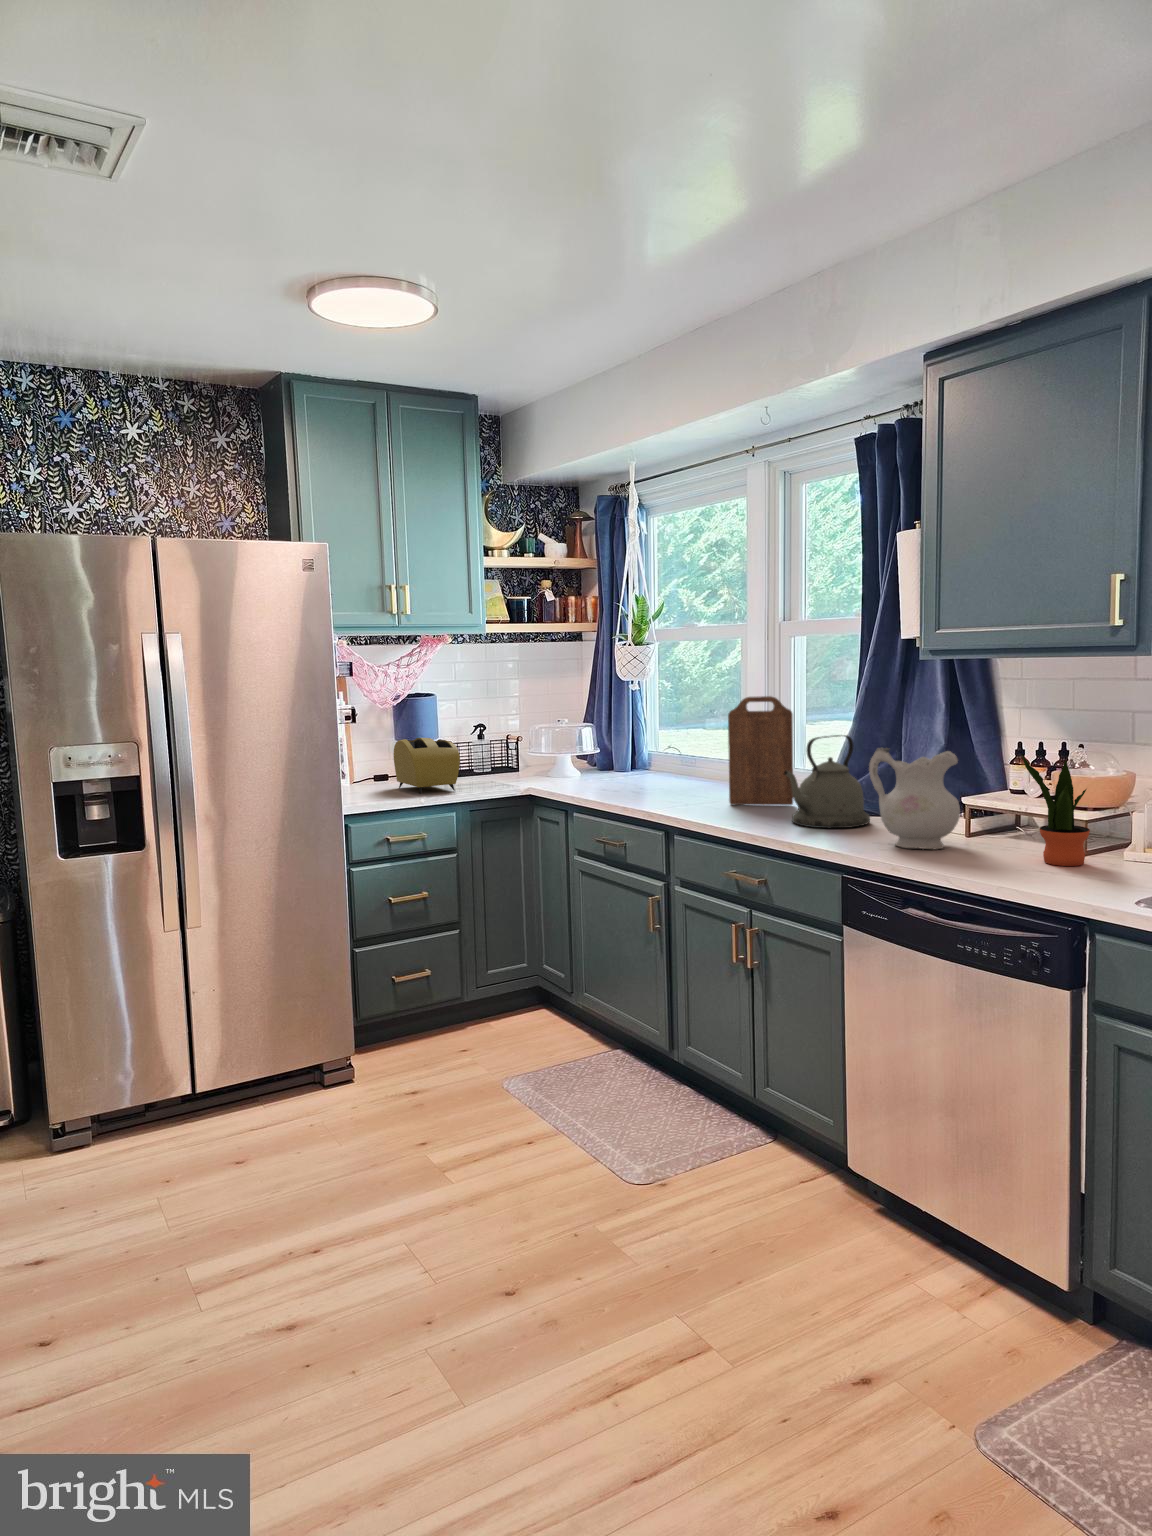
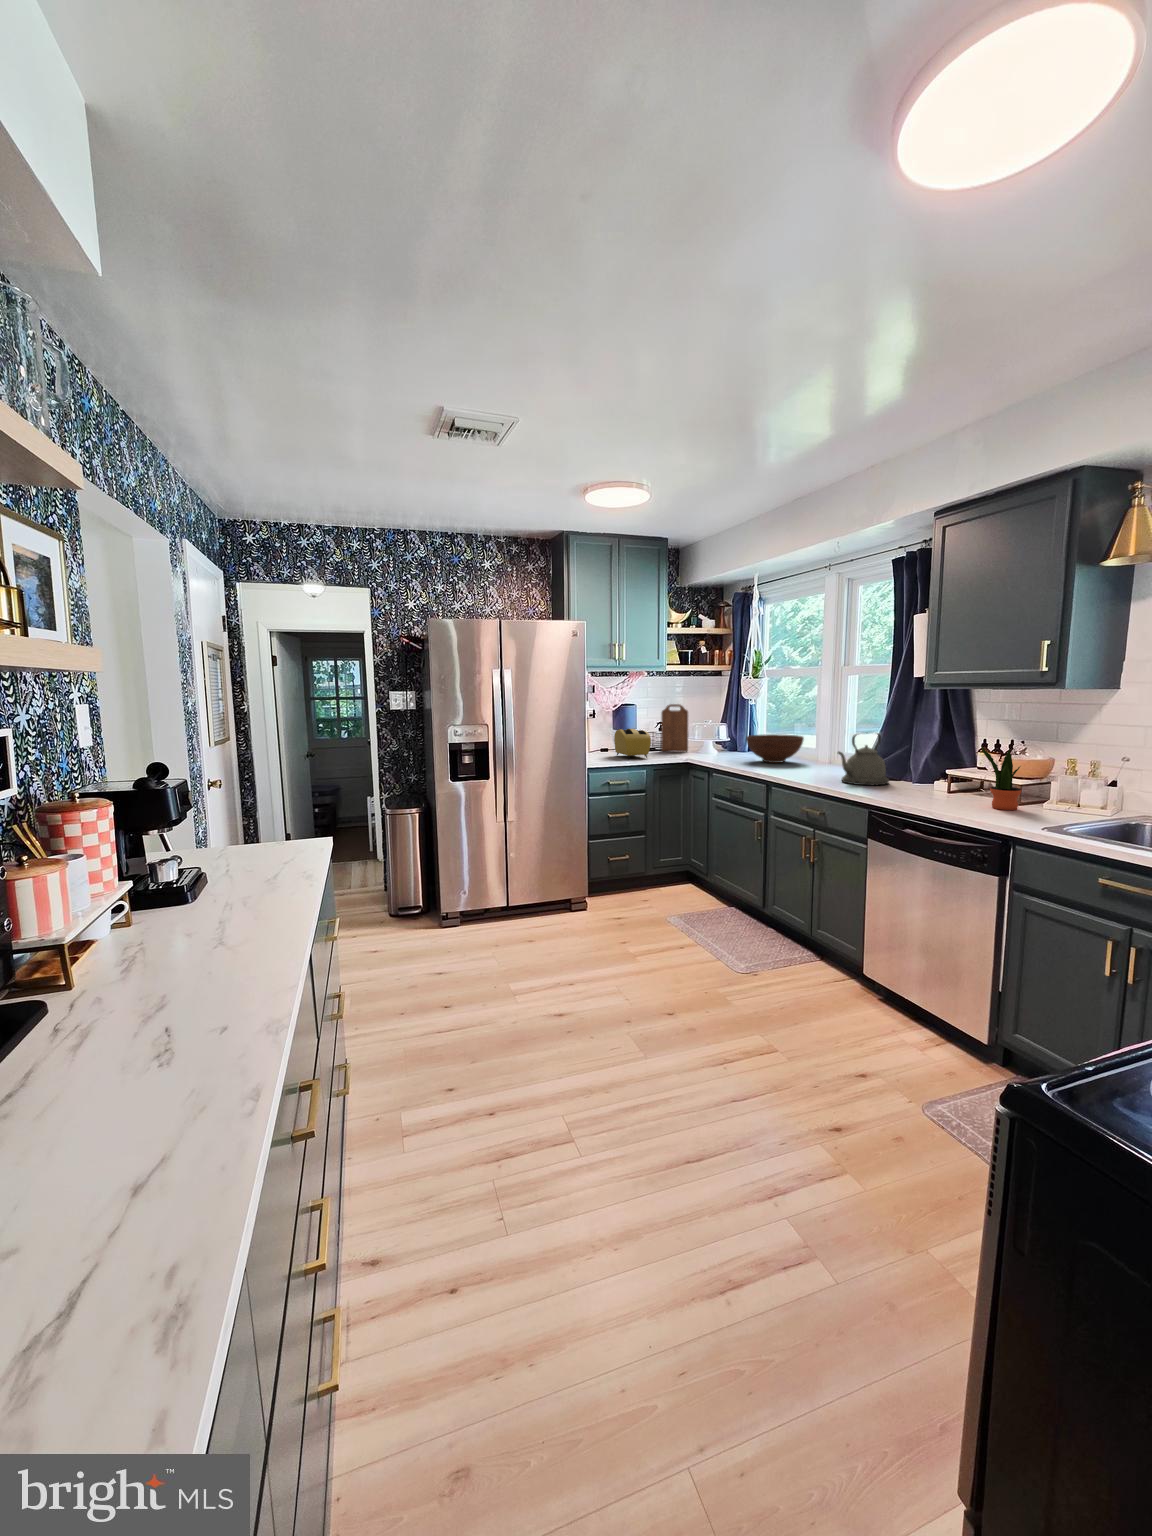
cutting board: present [728,696,793,806] -> present [661,704,688,752]
fruit bowl: none [627,740,723,790] -> present [746,734,804,763]
ceramic pitcher: present [869,748,960,849] -> none [888,739,942,798]

